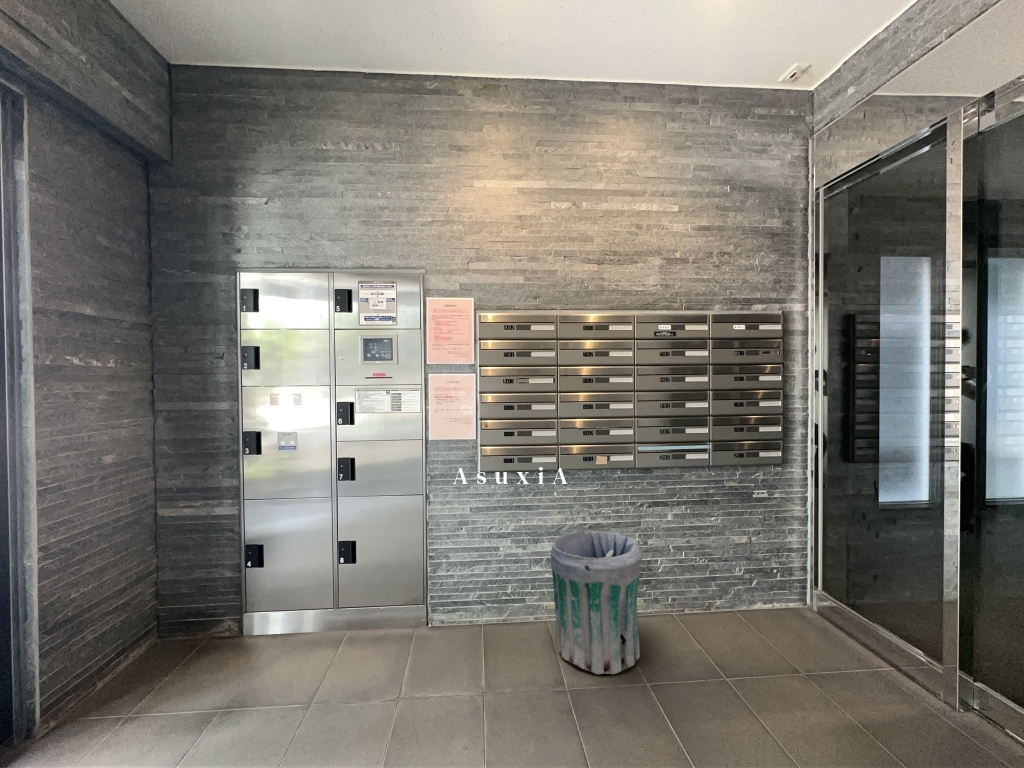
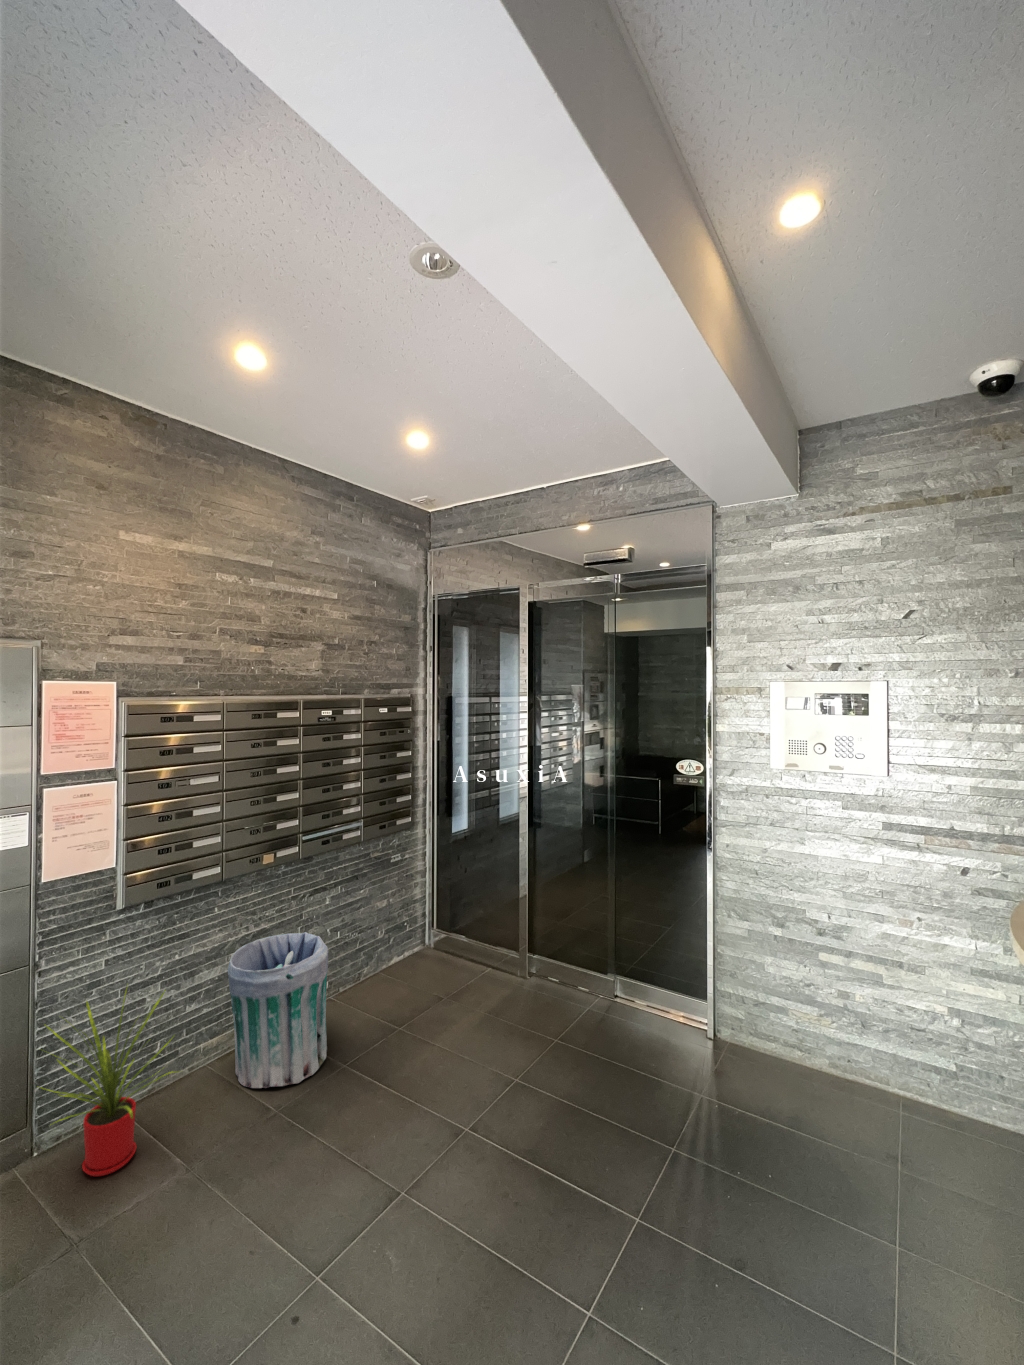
house plant: none [406,527,499,664] -> present [41,990,175,1176]

